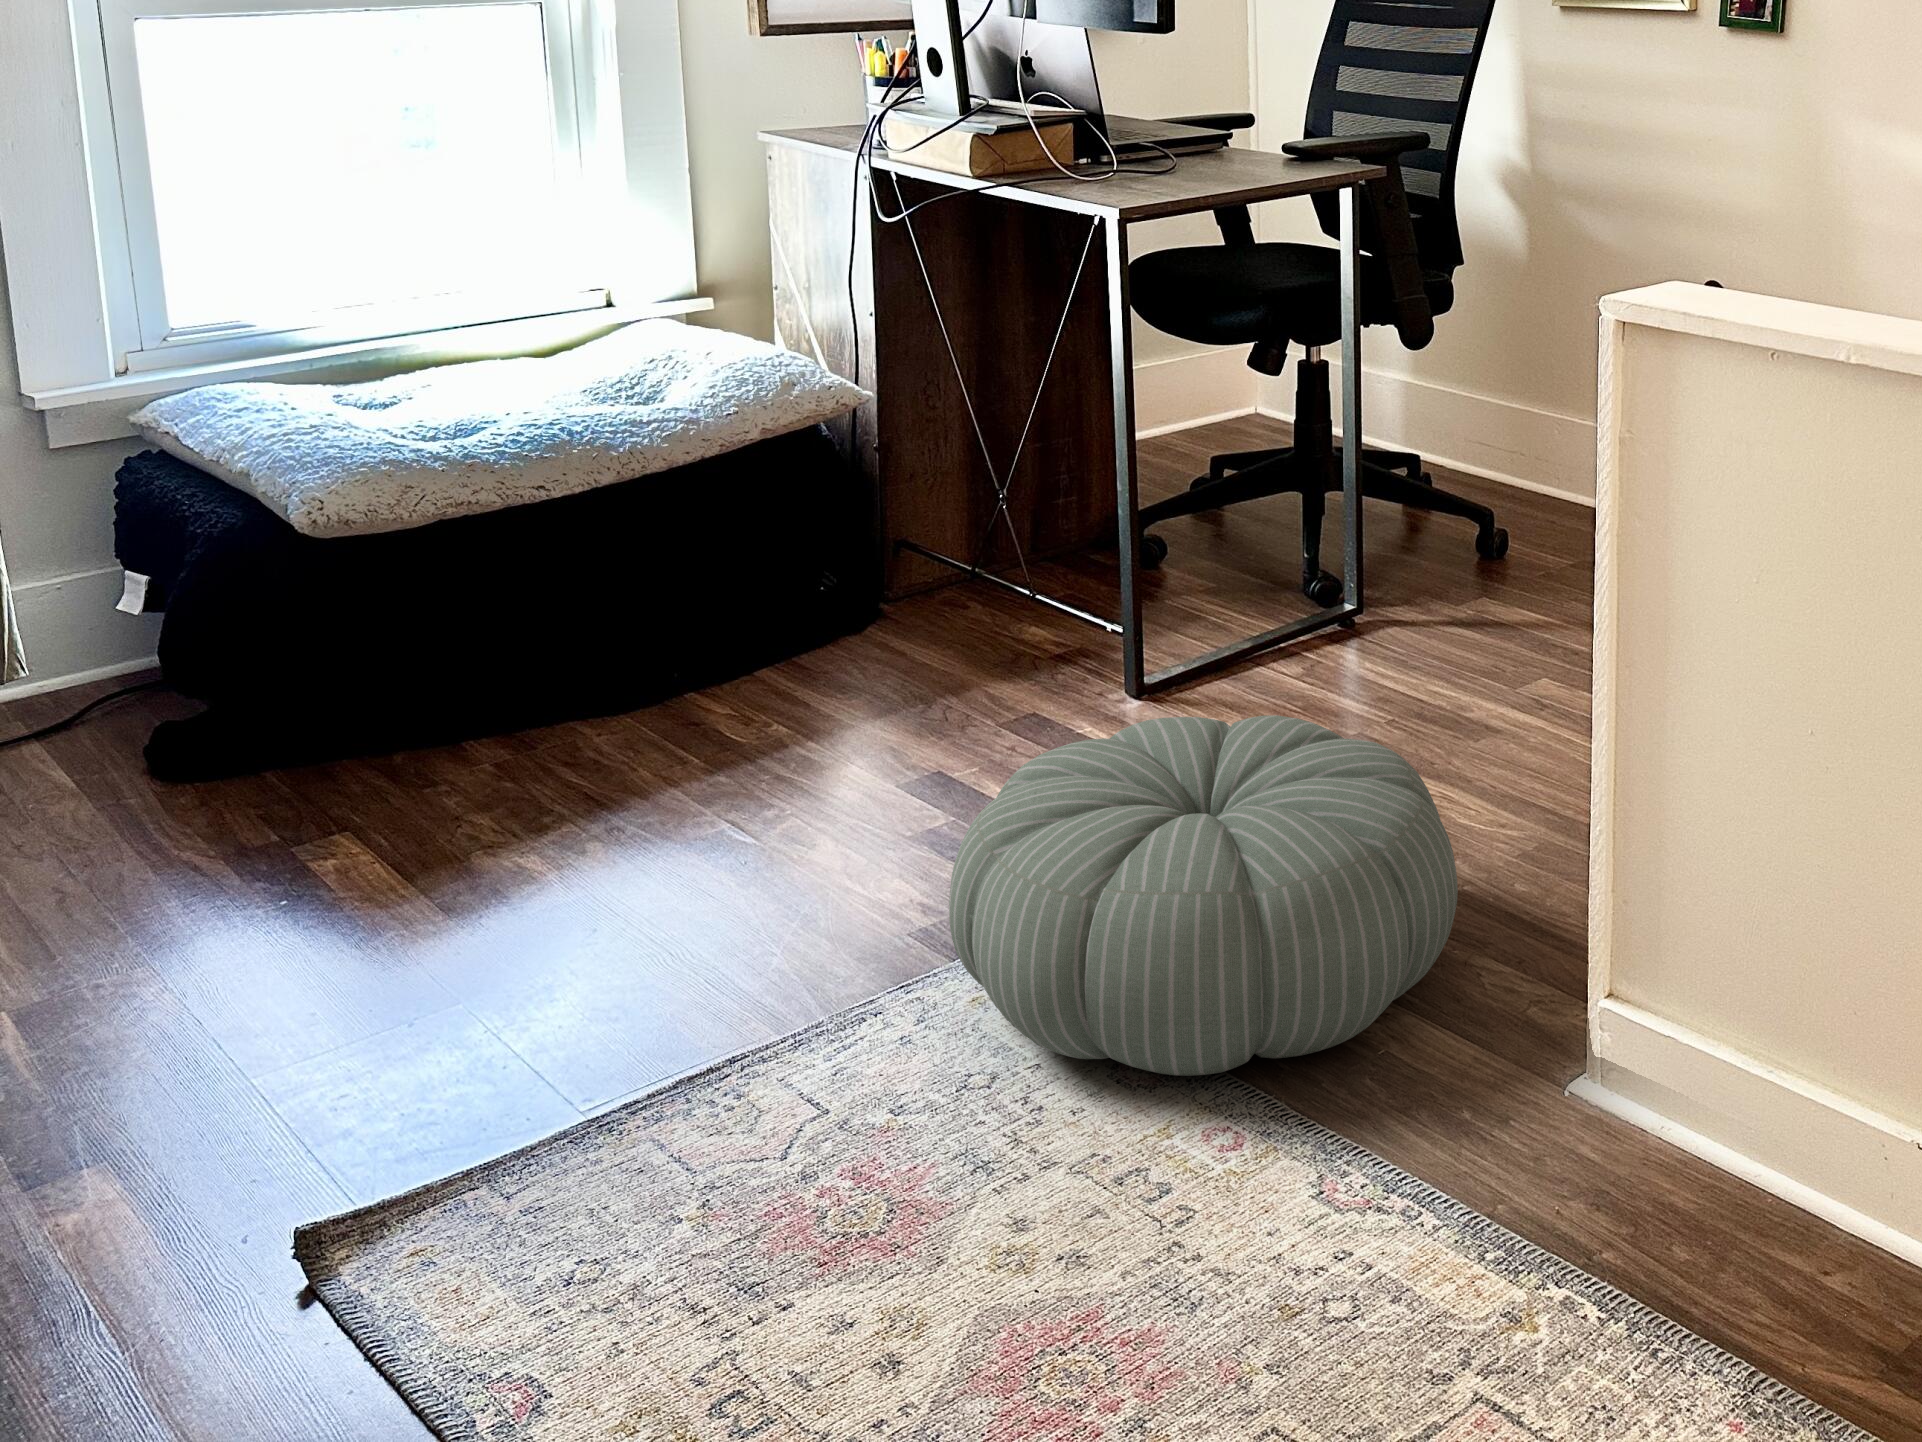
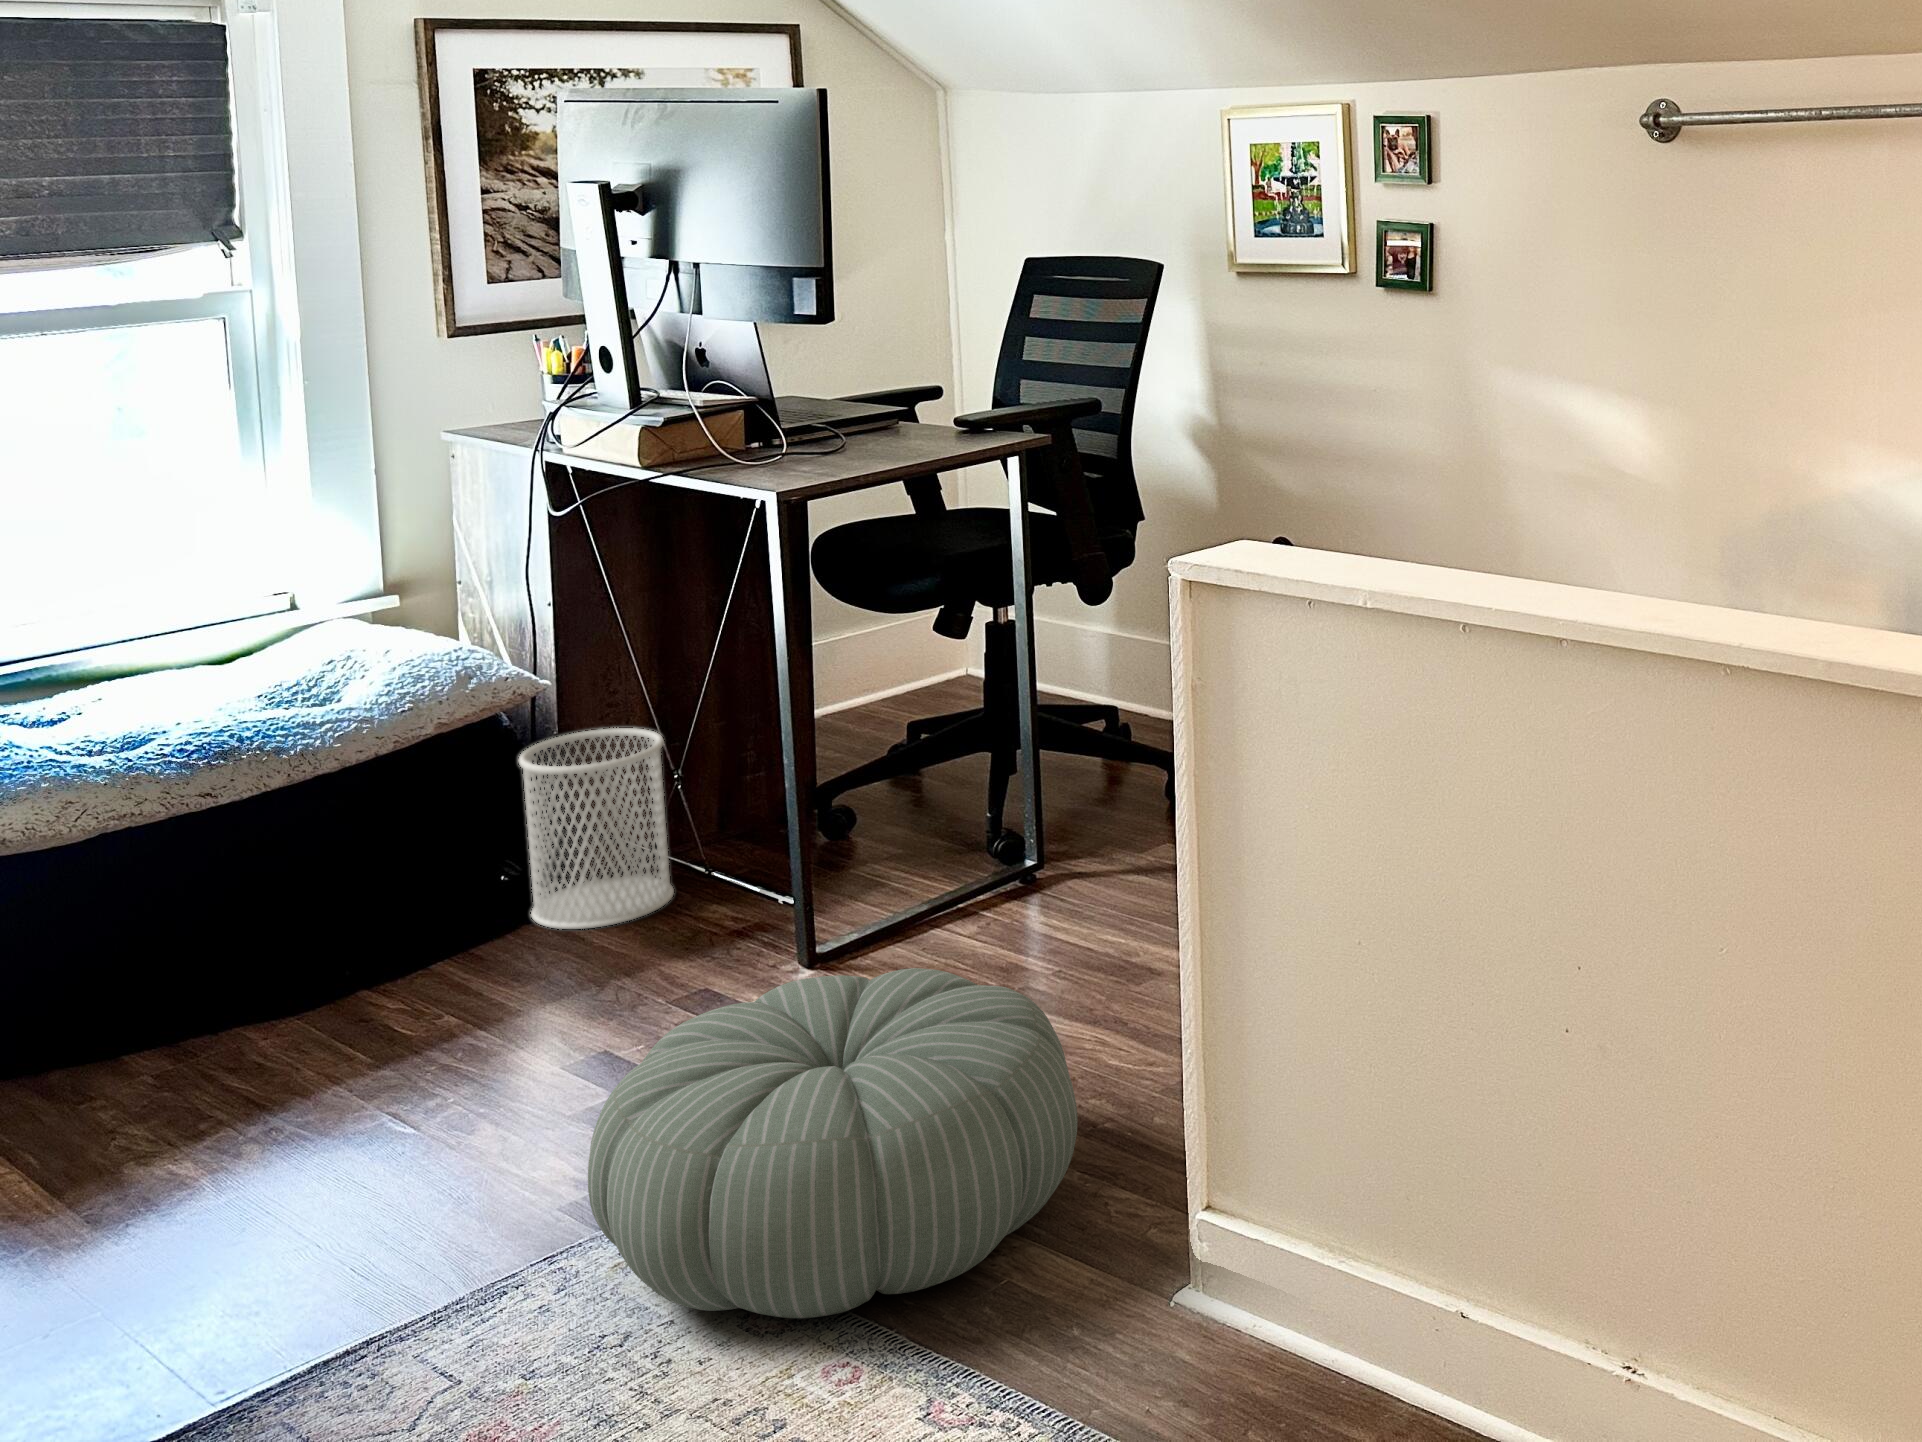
wastebasket: none [839,447,990,648] -> present [518,728,674,929]

